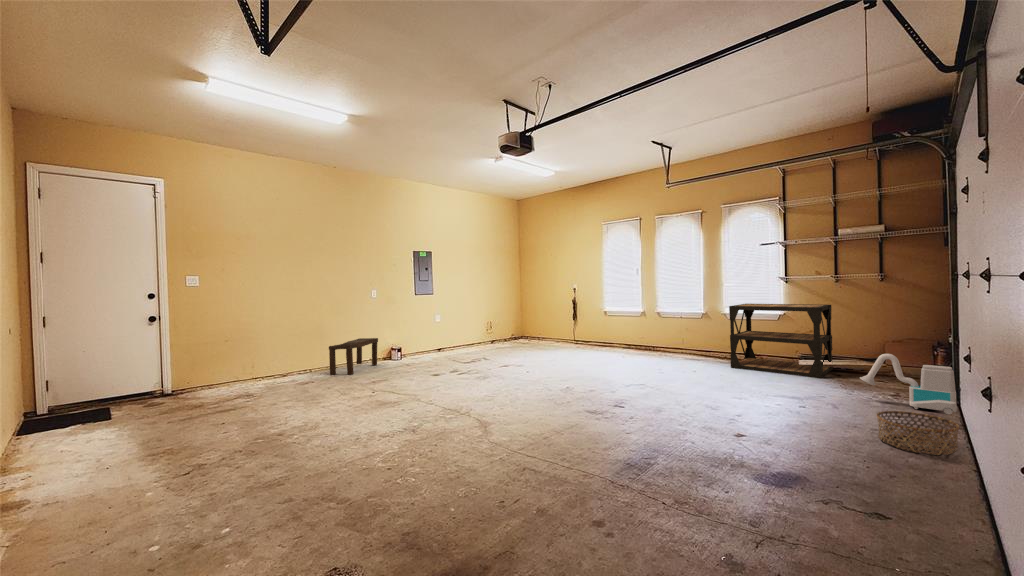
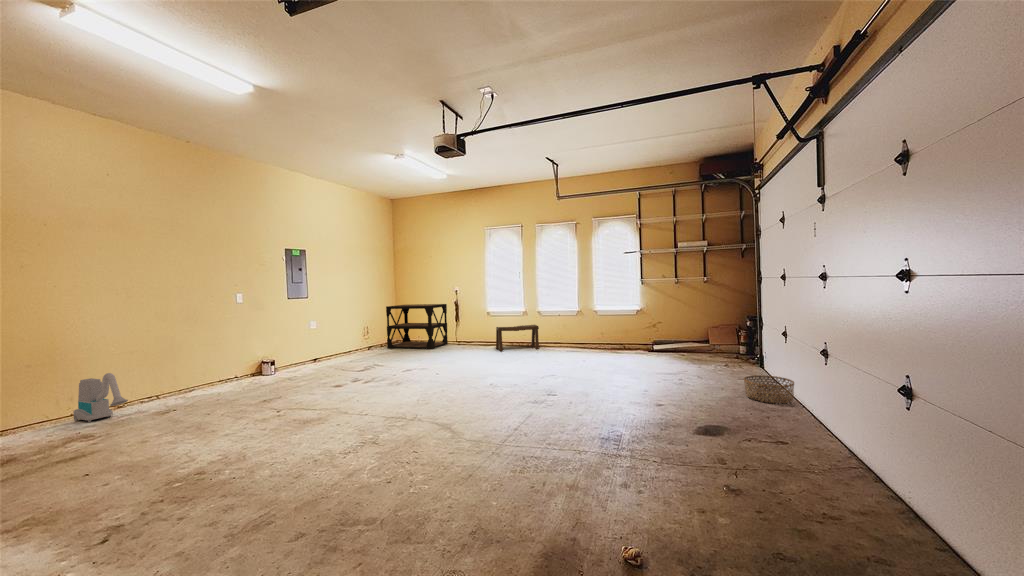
shelving unit: present [729,304,833,378] -> present [386,304,448,349]
bench: present [329,338,378,375] -> present [496,325,539,351]
vacuum cleaner: present [860,354,957,414] -> present [73,373,128,422]

